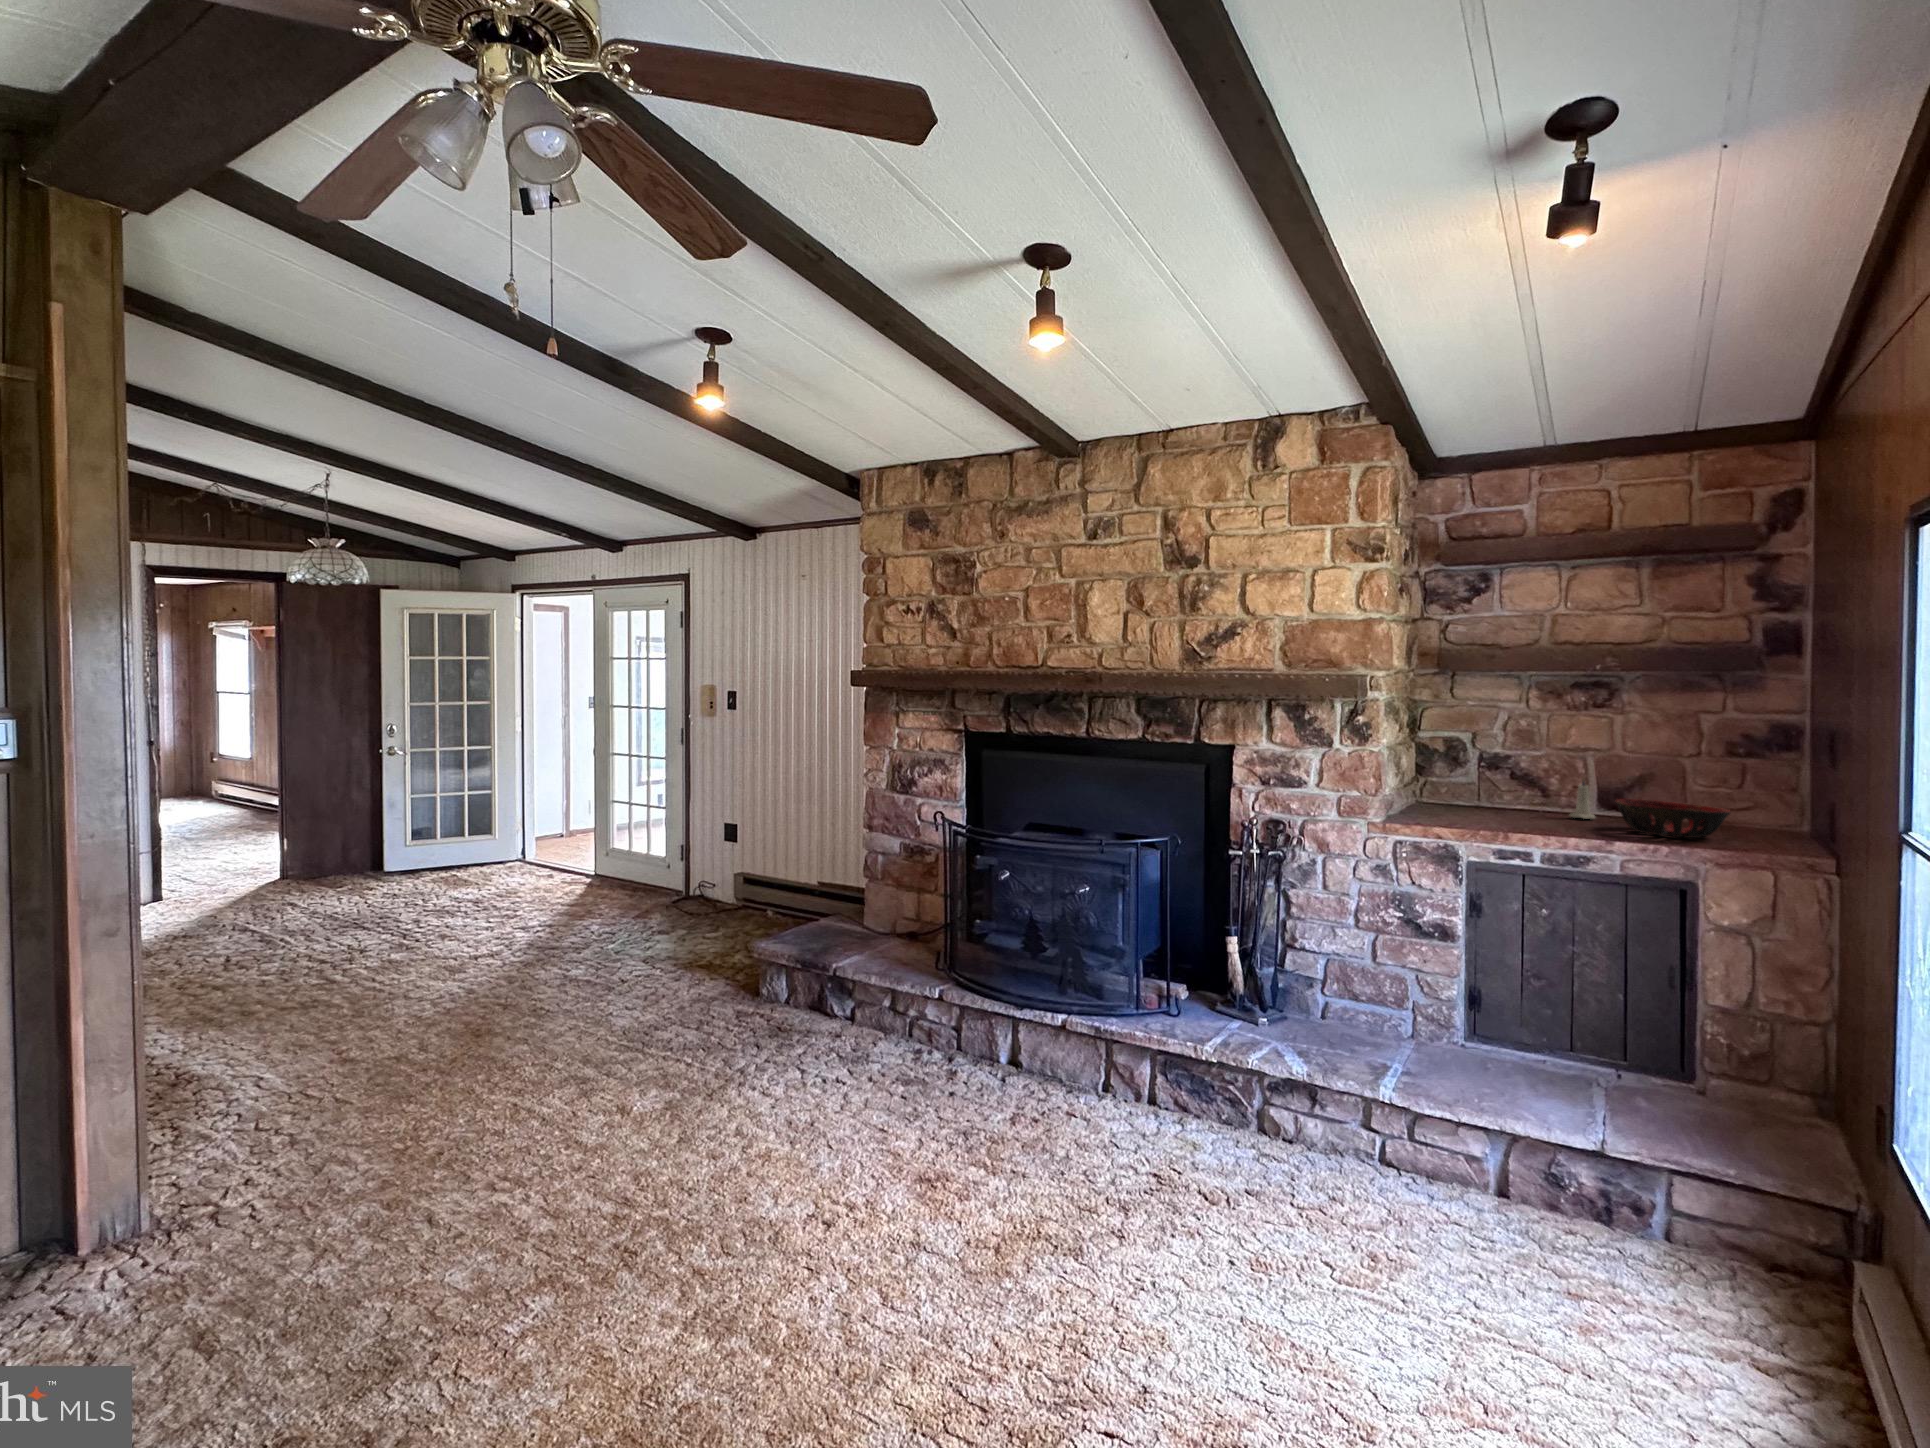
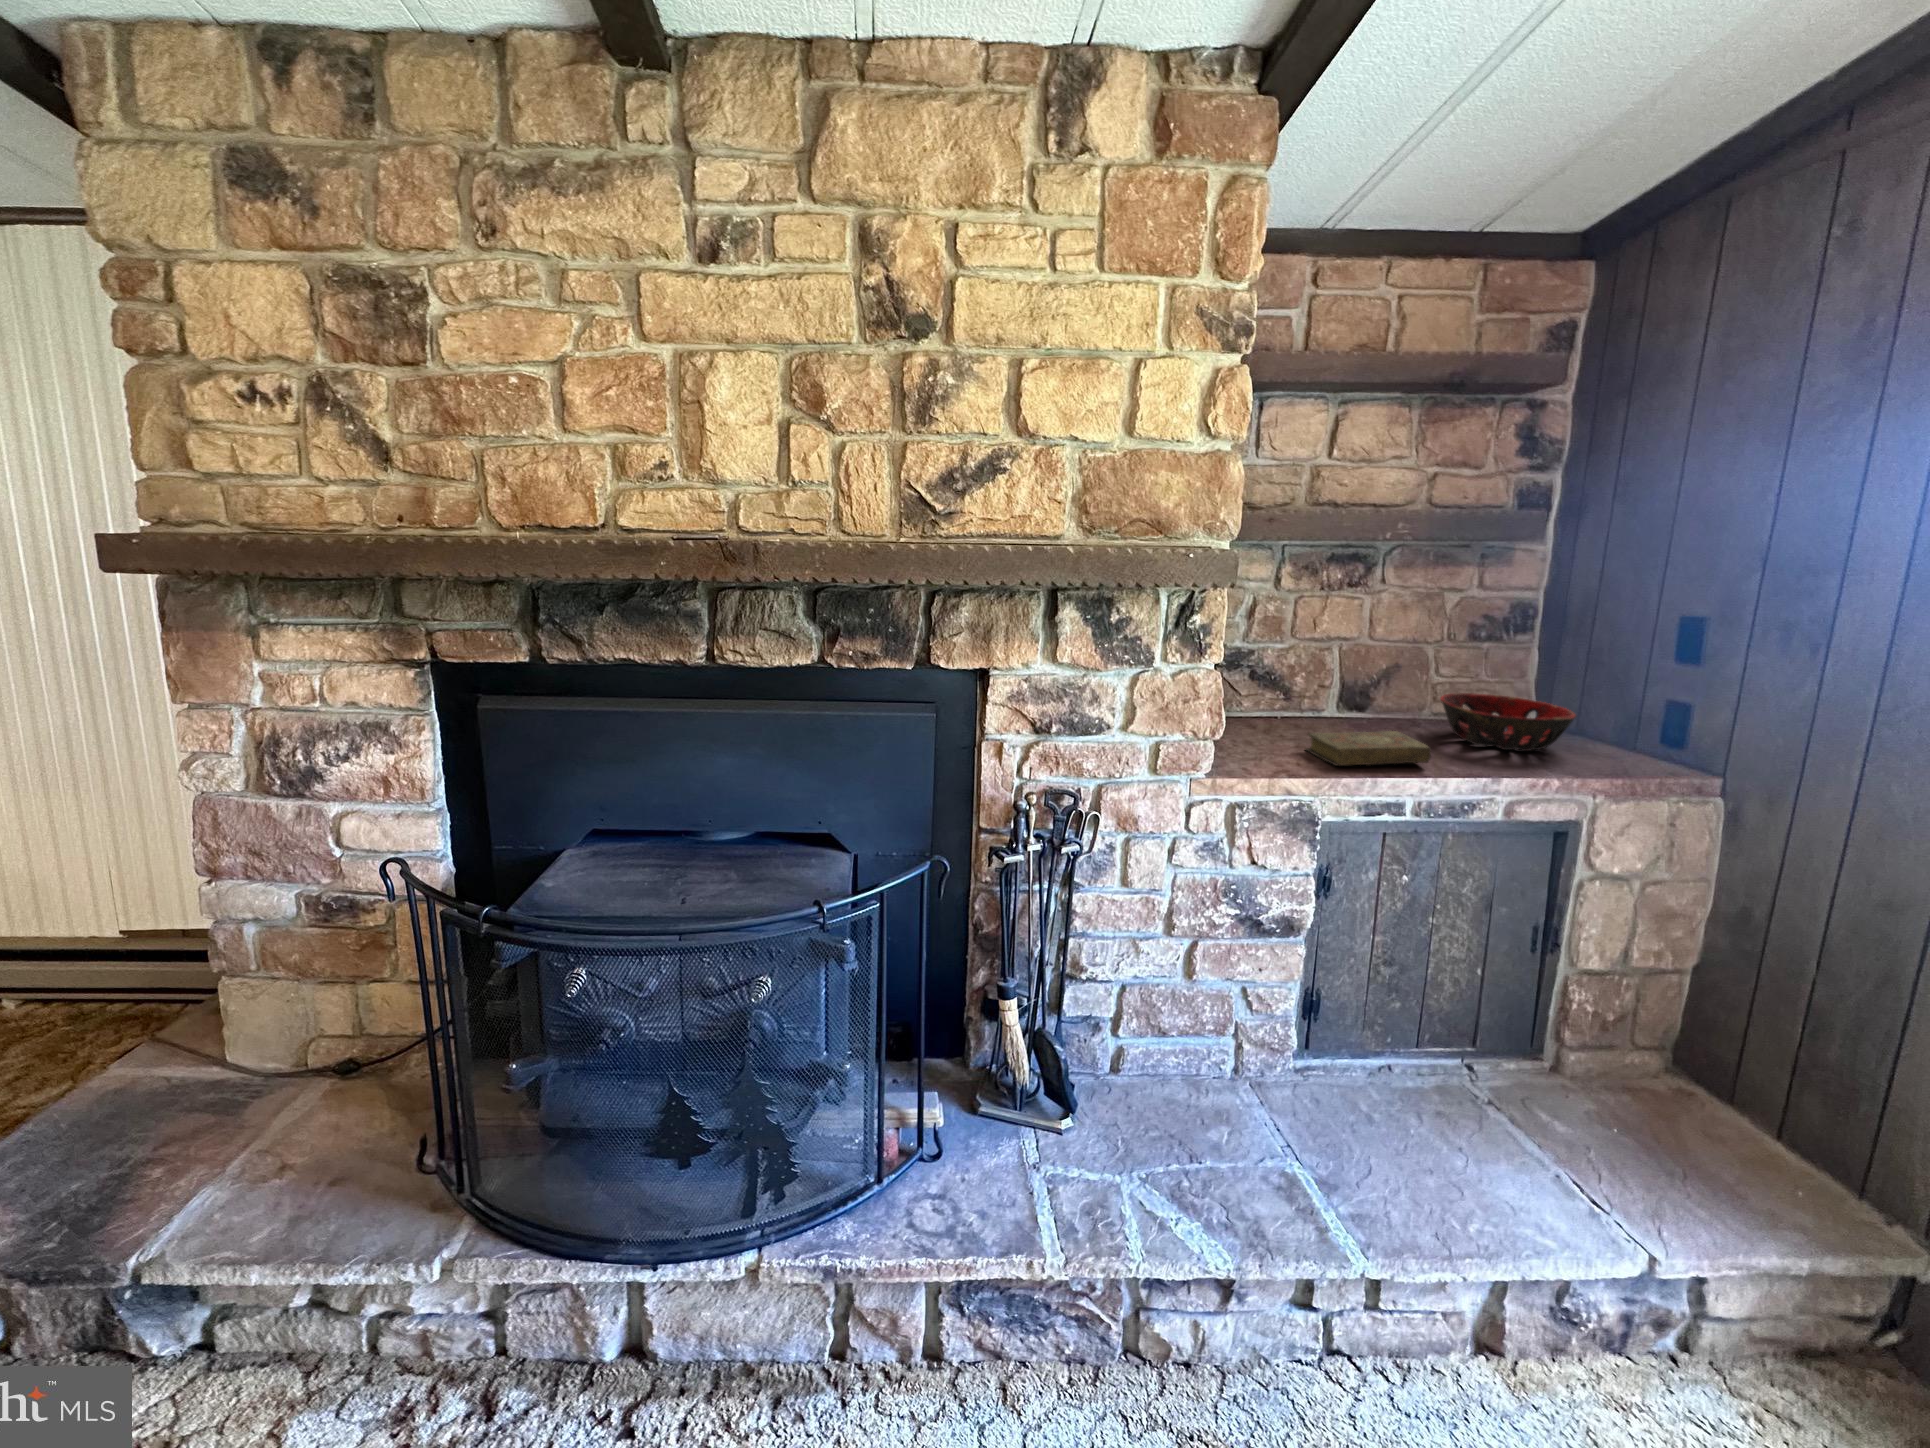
candle: present [1570,779,1595,819] -> none [1358,663,1388,720]
book: none [1481,810,1563,831] -> present [1306,731,1431,766]

